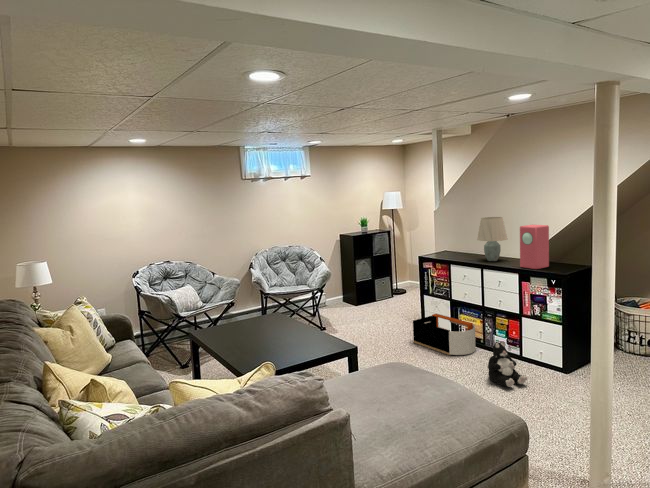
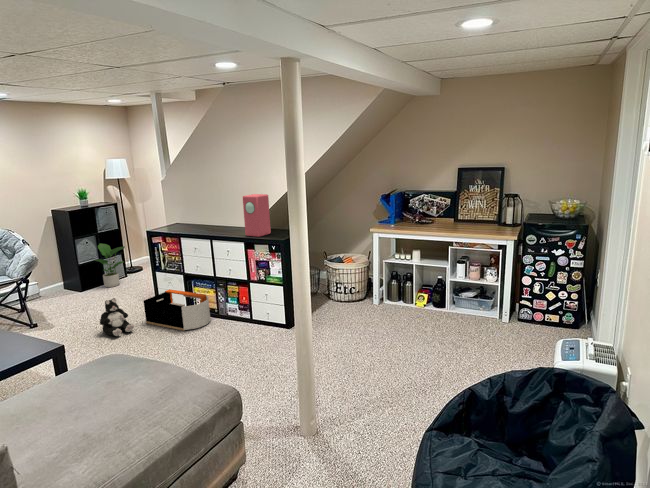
table lamp: present [477,217,508,261] -> none [205,187,234,231]
potted plant: none [369,265,396,306] -> present [95,243,125,287]
plush toy: present [488,341,527,387] -> present [100,298,134,336]

